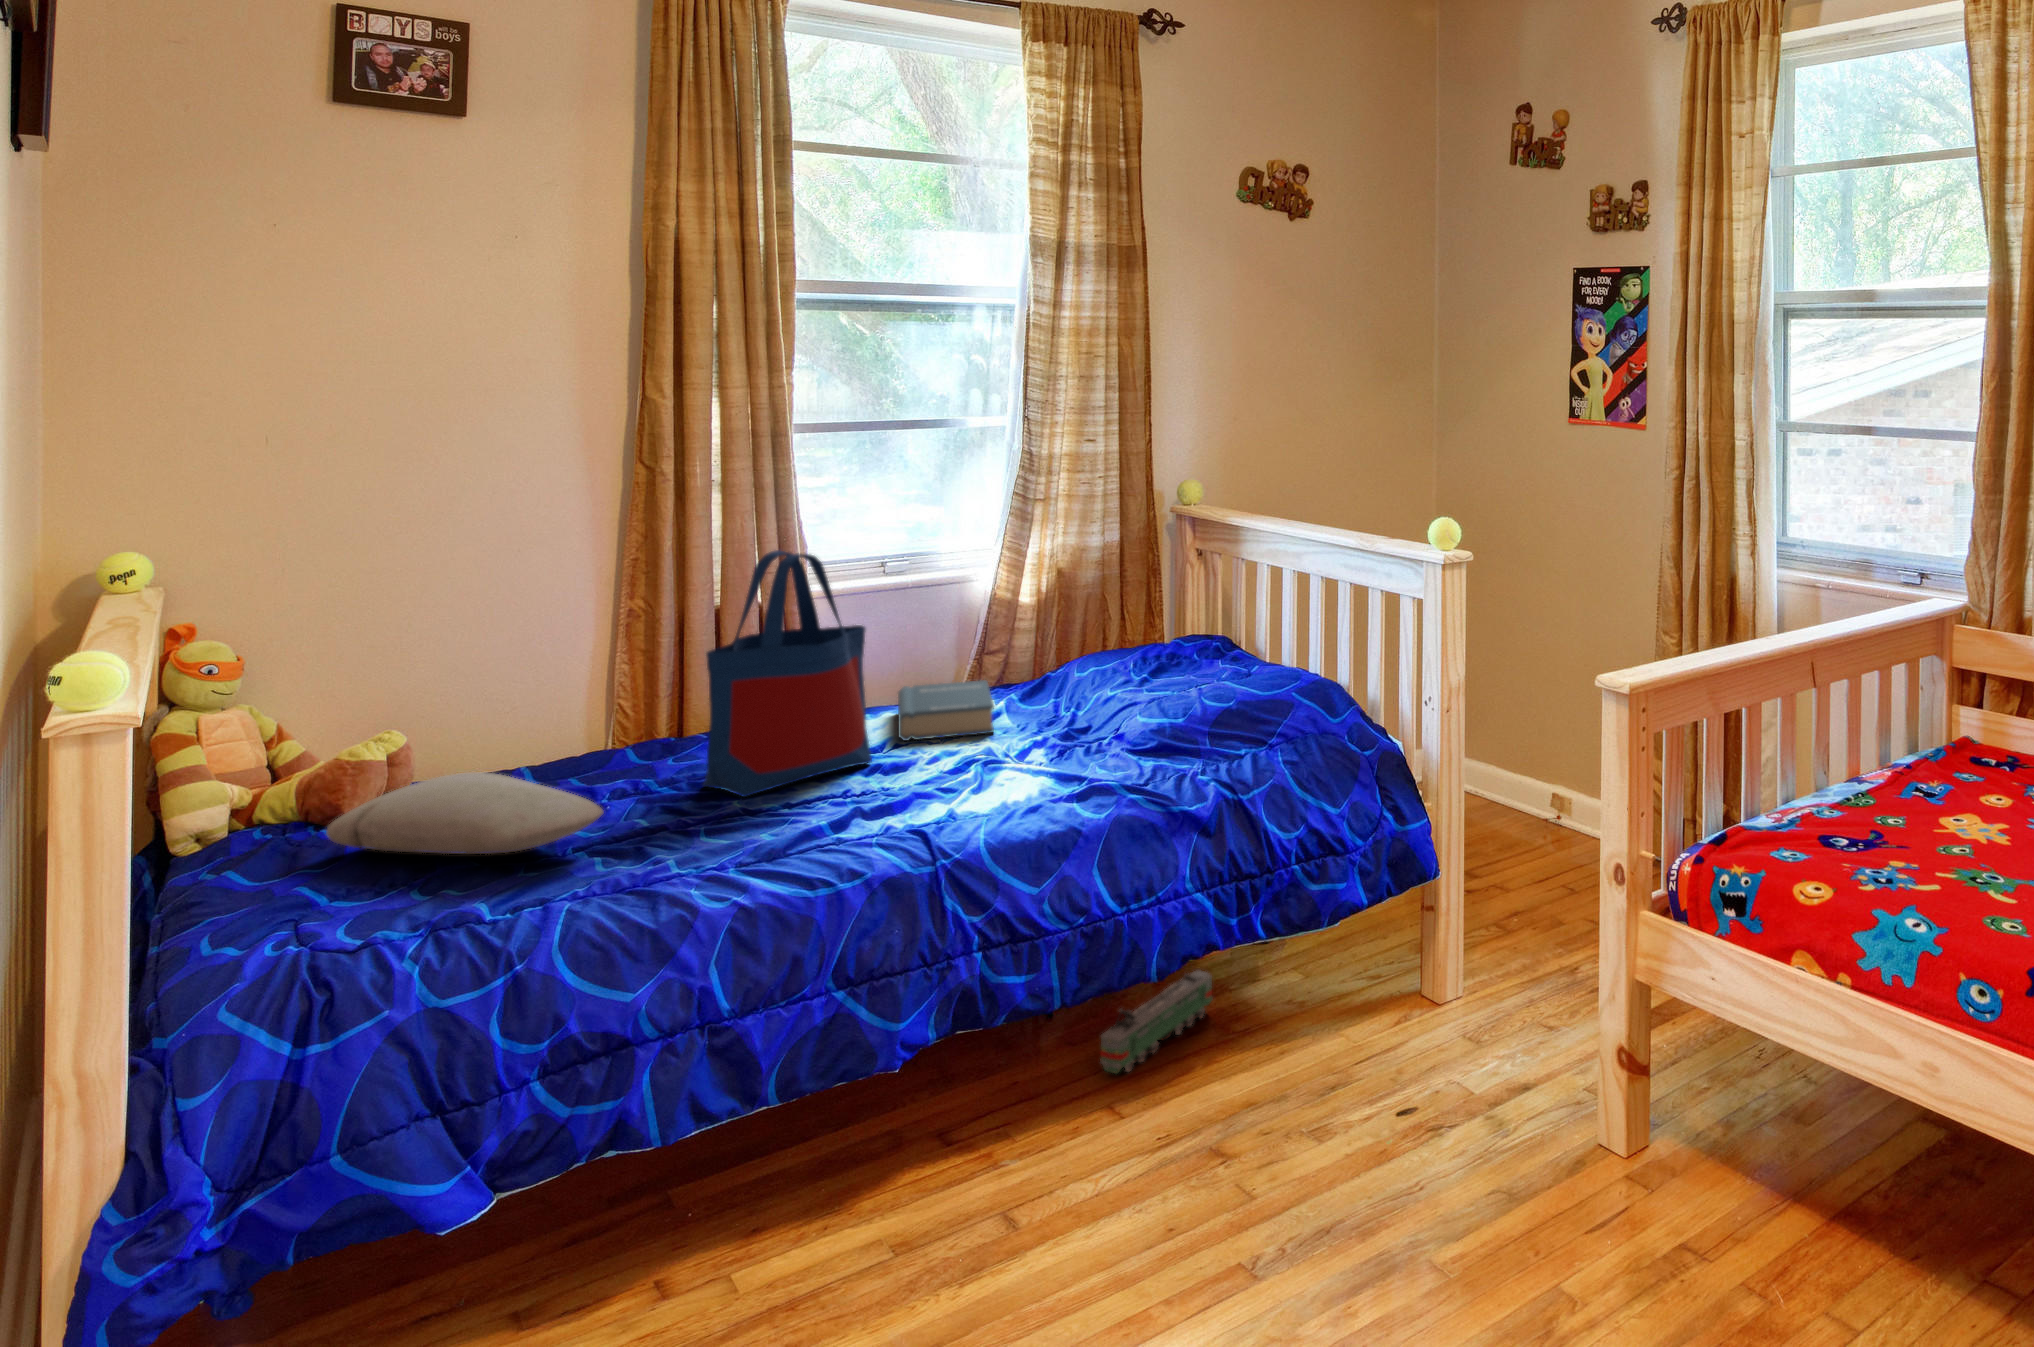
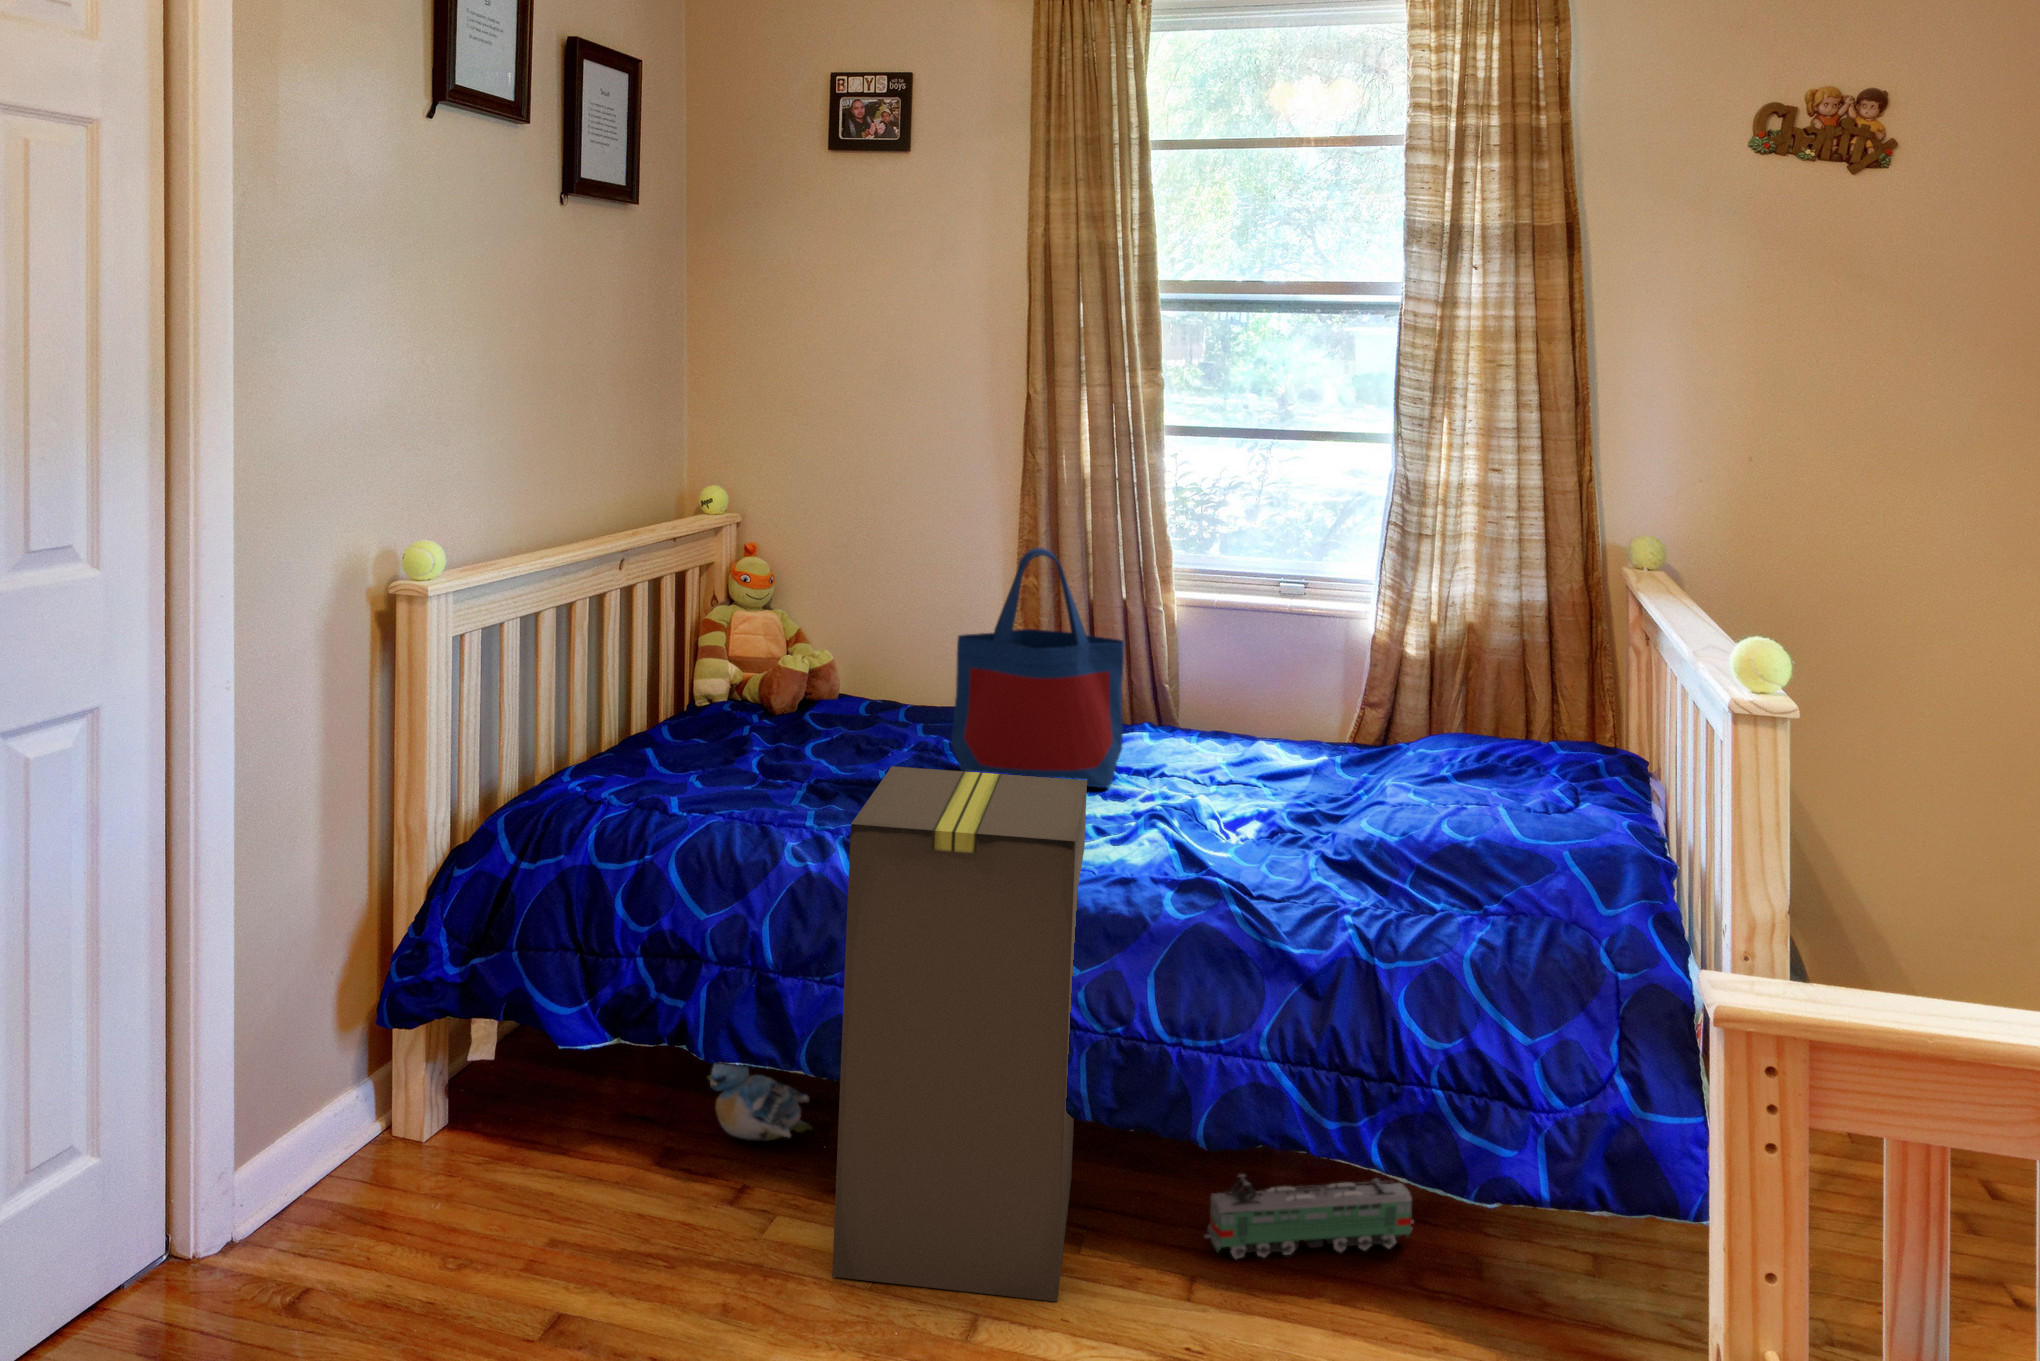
hardback book: present [898,680,994,741] -> none [1173,723,1322,796]
cardboard box: none [768,741,1058,1253] -> present [832,766,1087,1302]
pillow: present [326,772,603,854] -> none [696,698,821,772]
plush toy: none [551,1157,685,1240] -> present [708,1064,812,1141]

